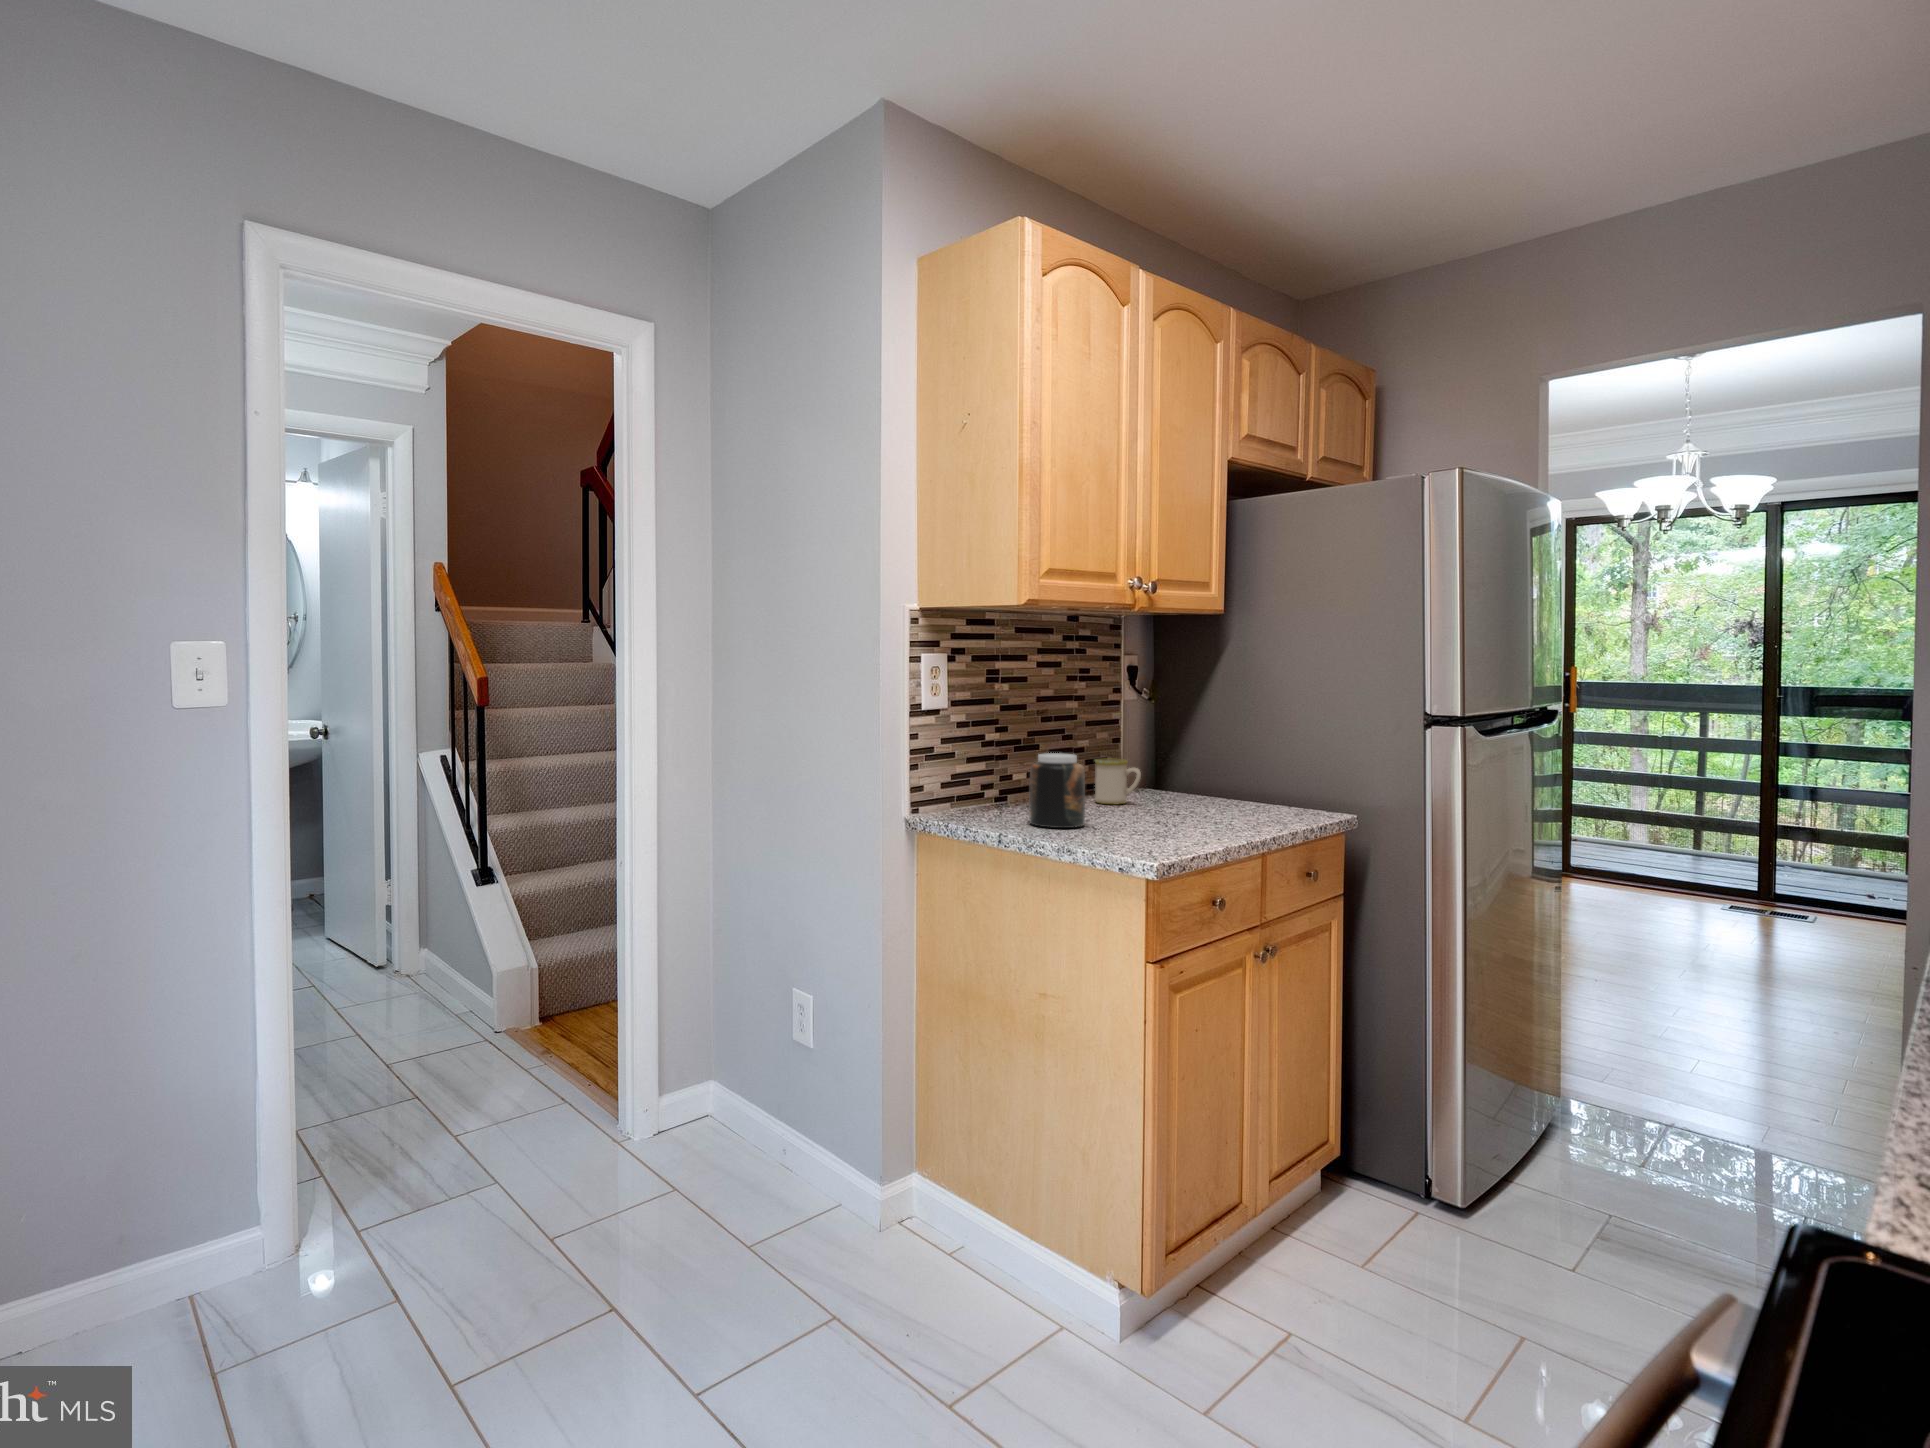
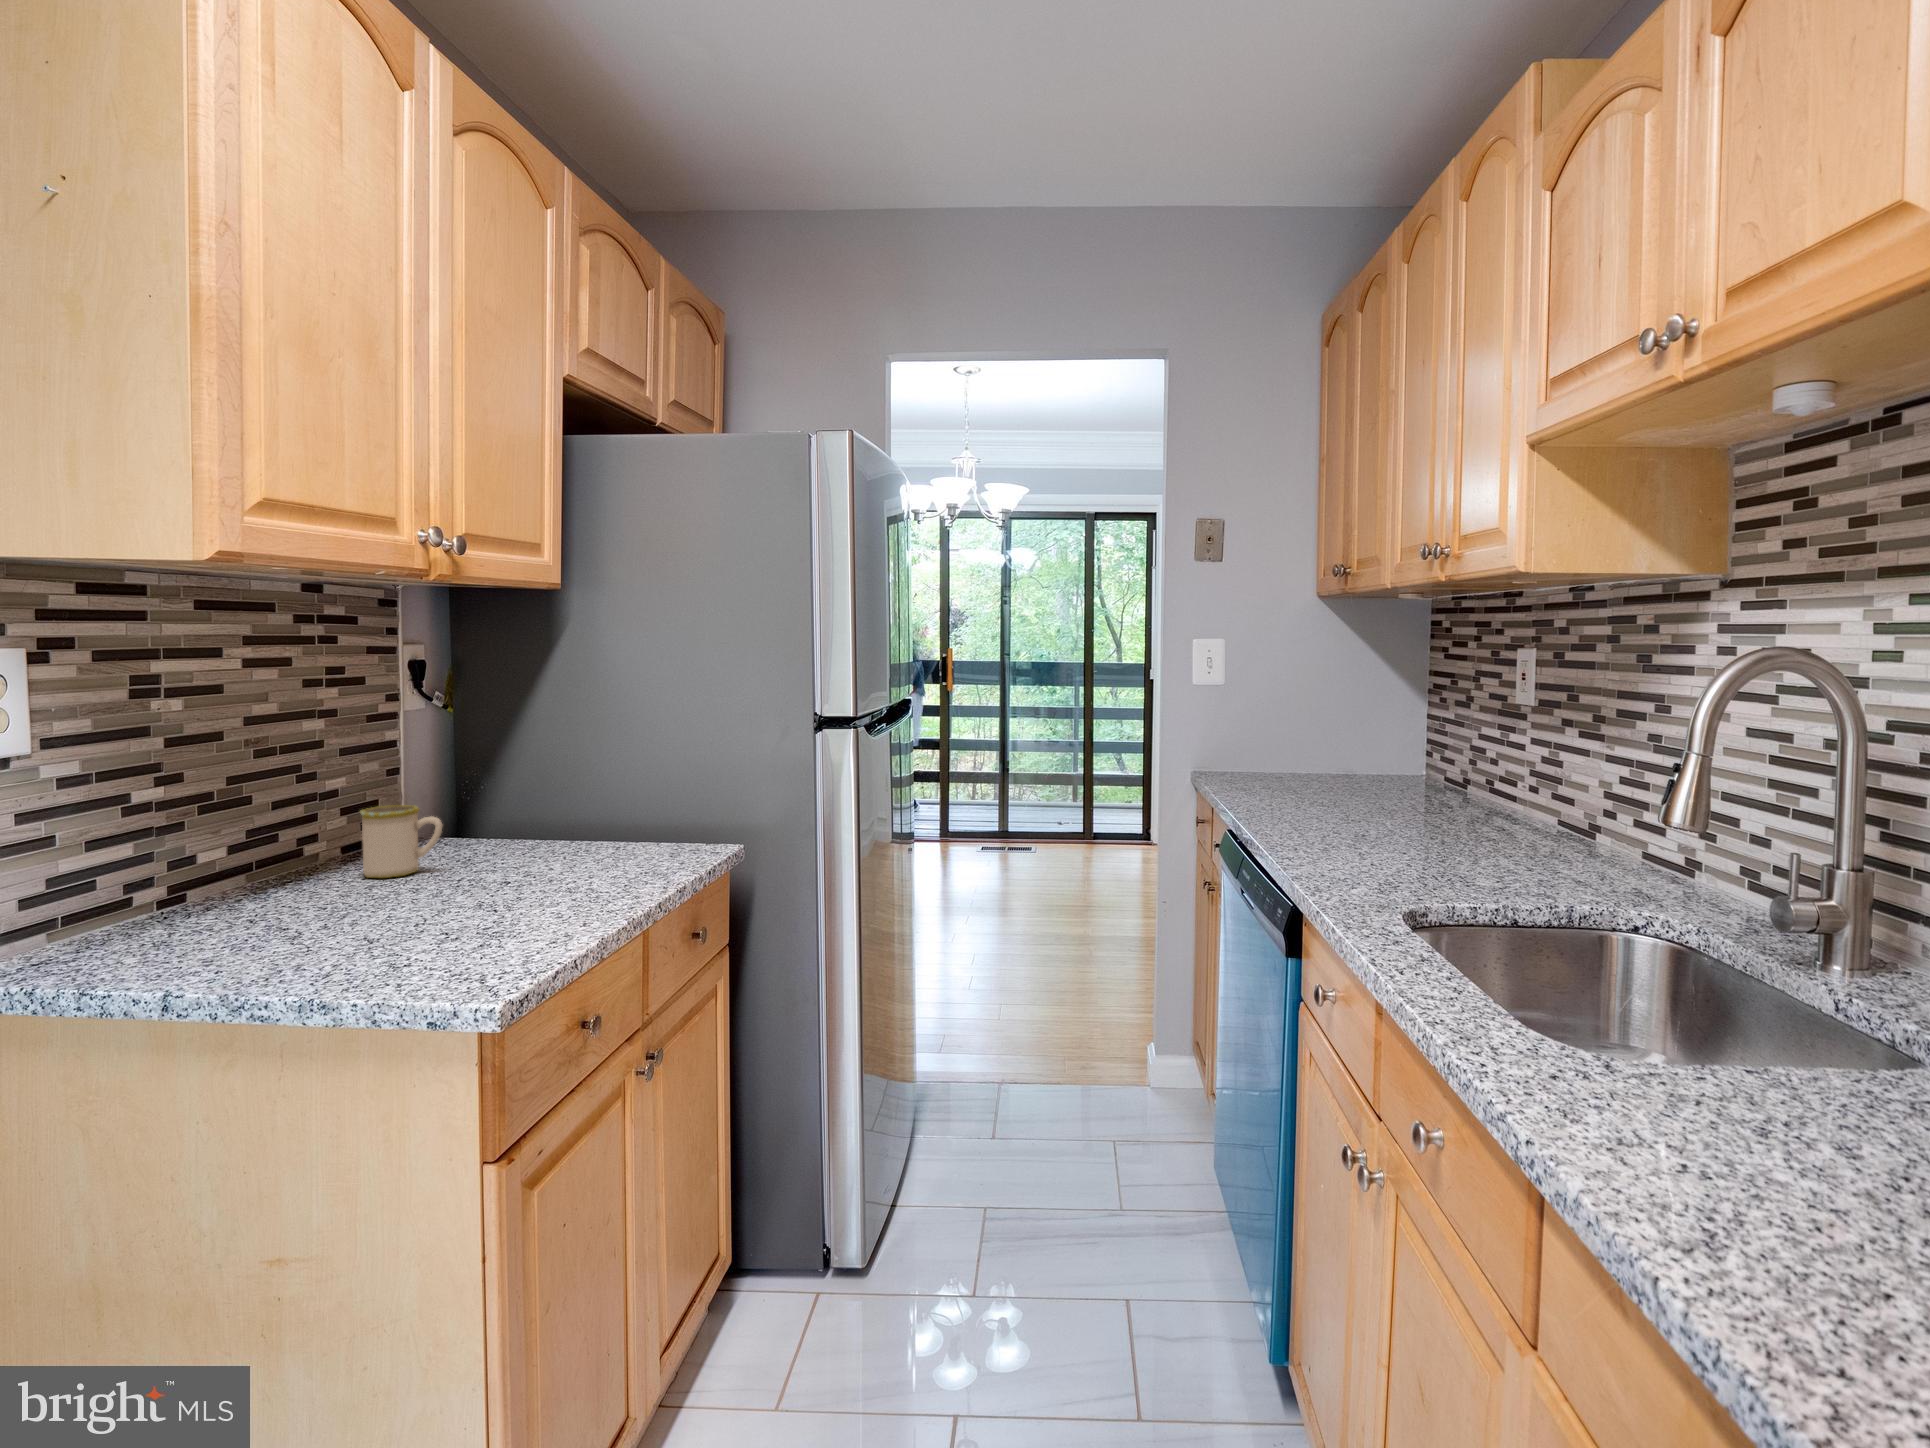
jar: present [1029,753,1085,828] -> none [232,819,349,956]

